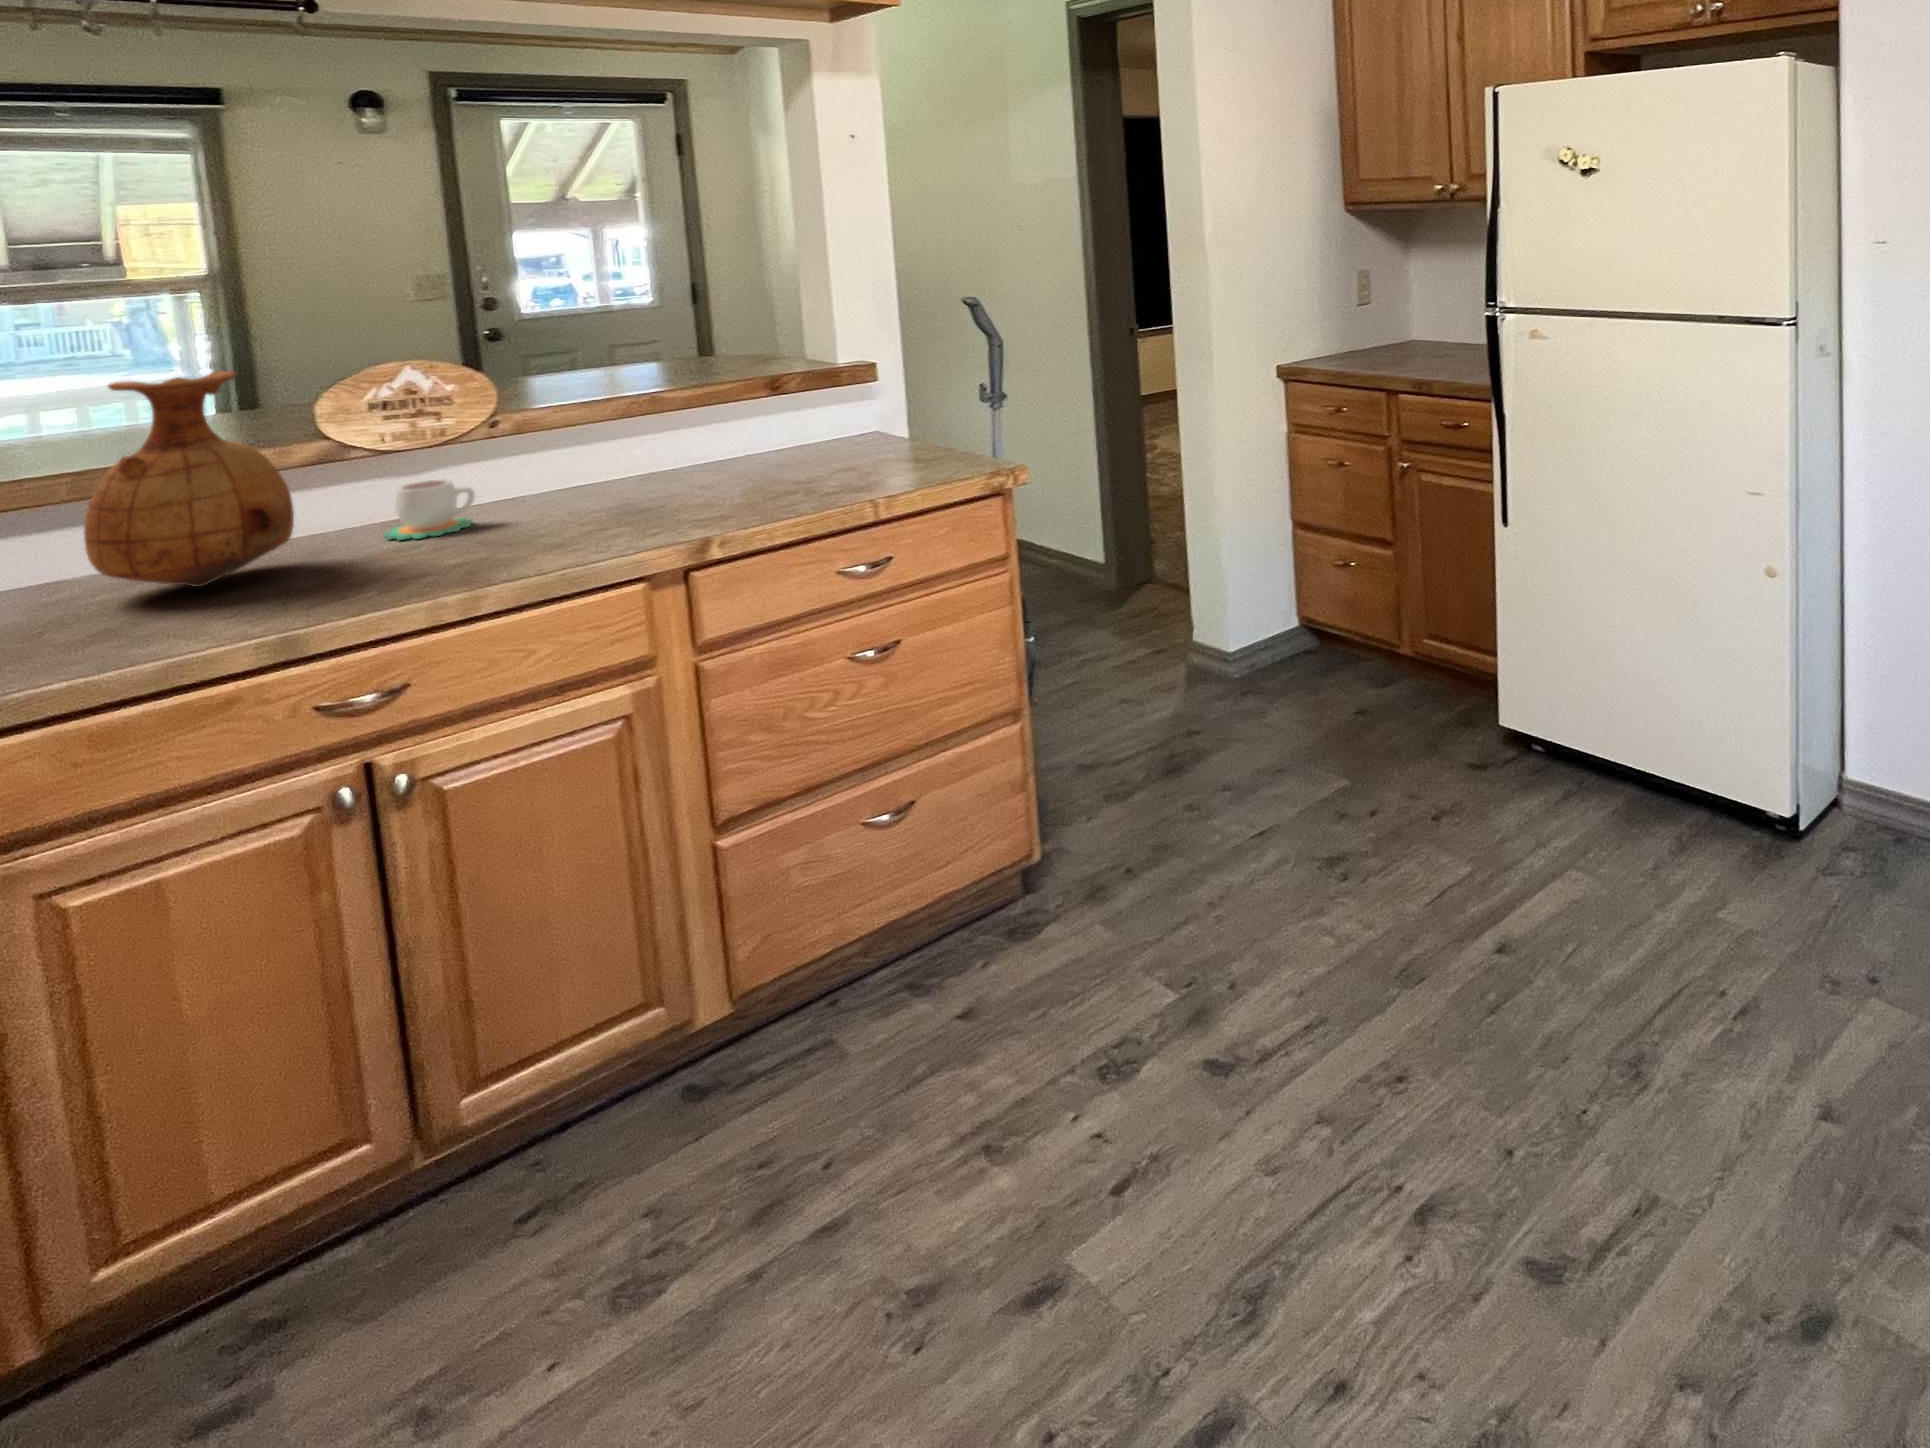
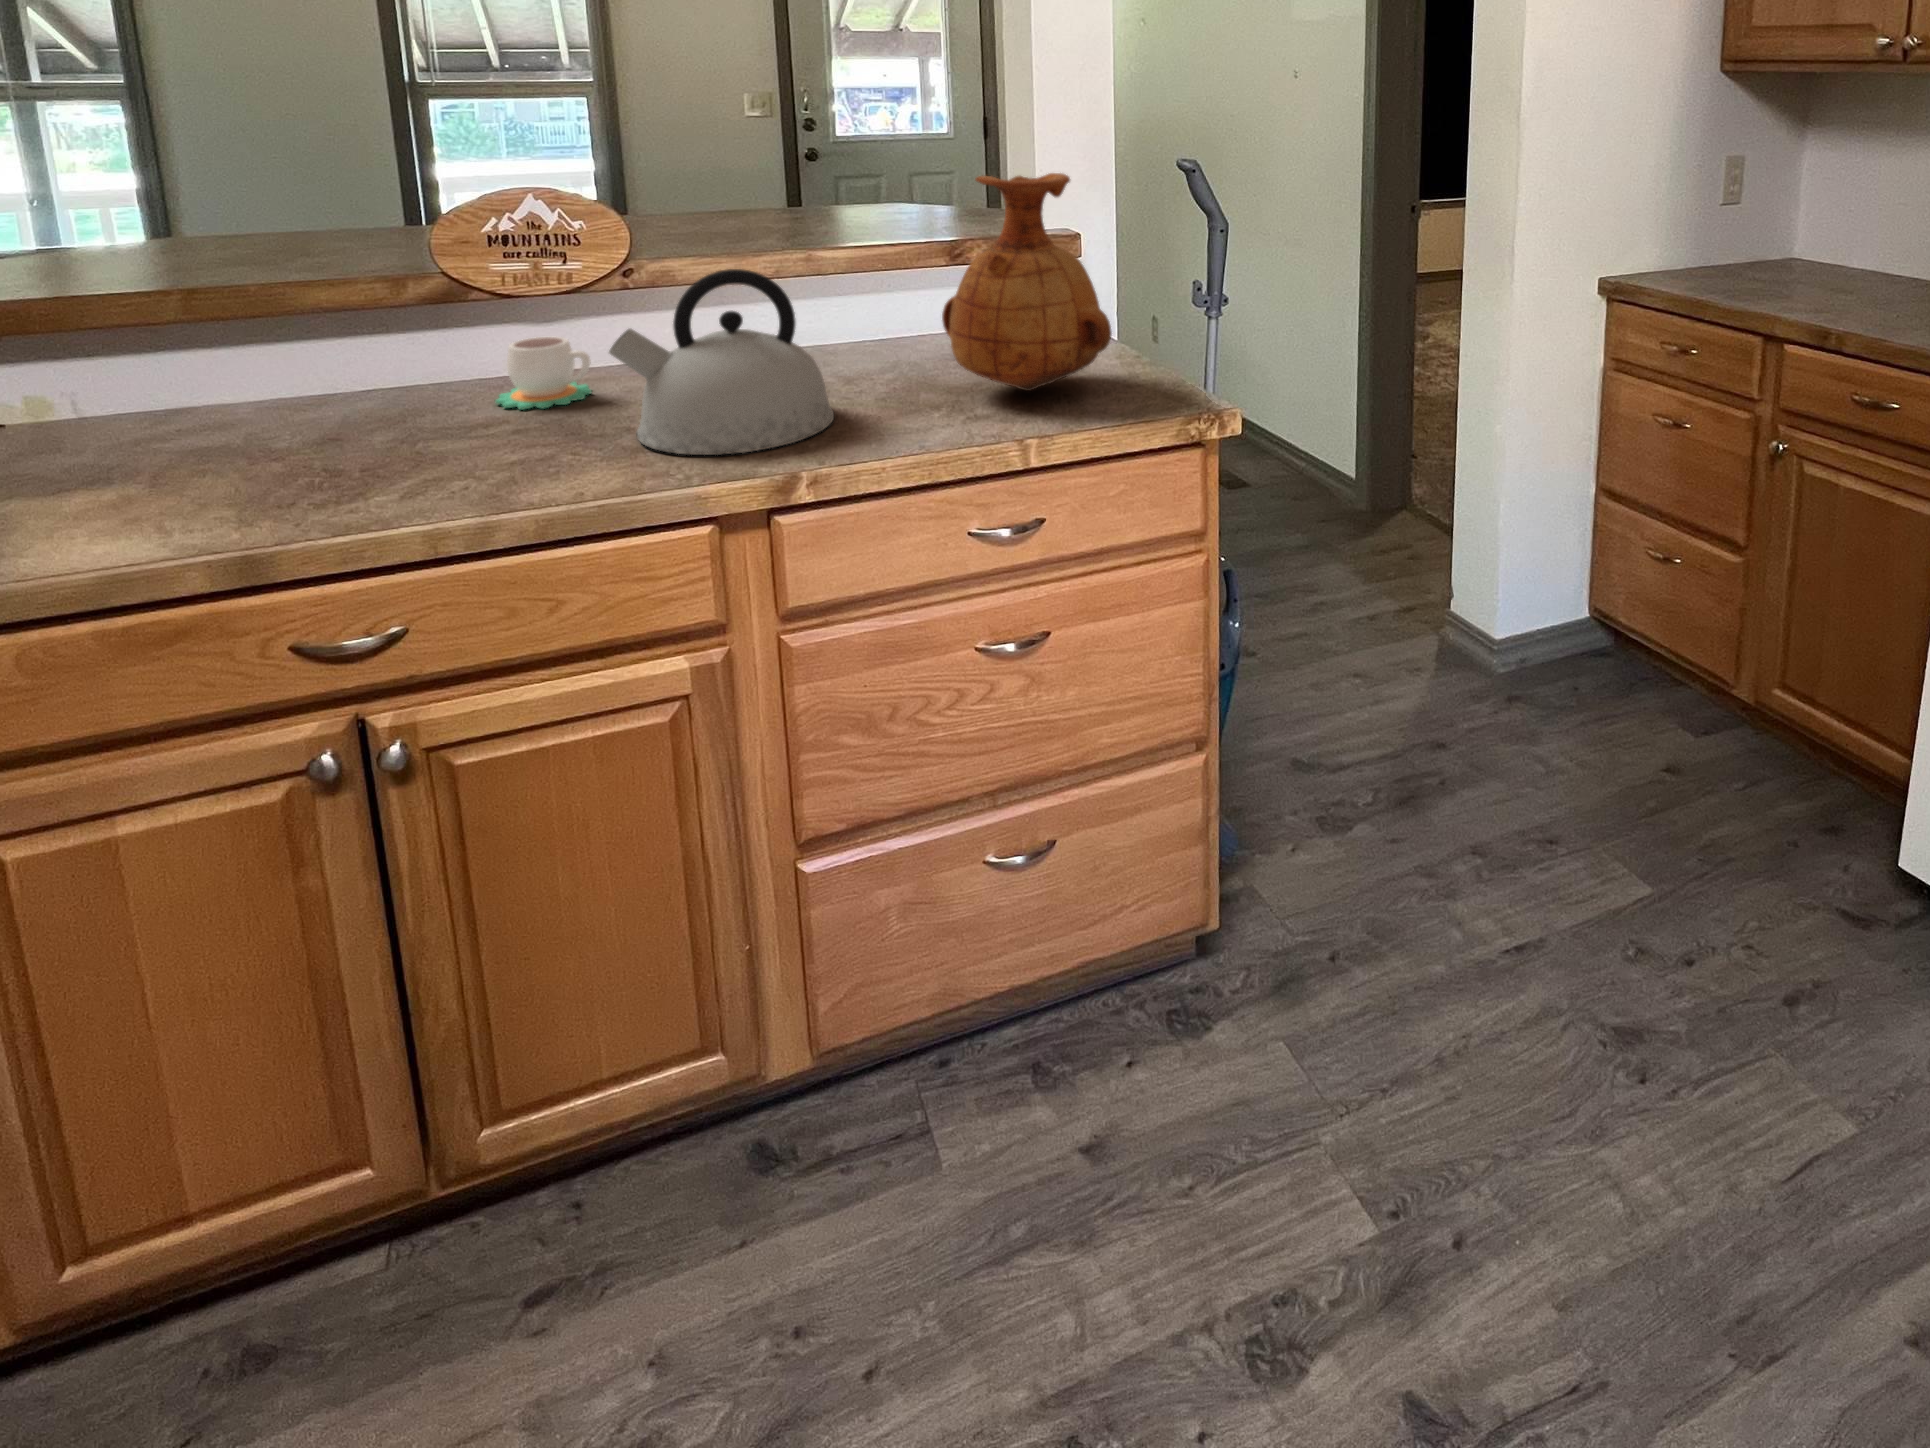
vase: present [84,371,294,587] -> present [942,173,1112,391]
kettle: none [528,401,715,541] -> present [609,269,834,455]

